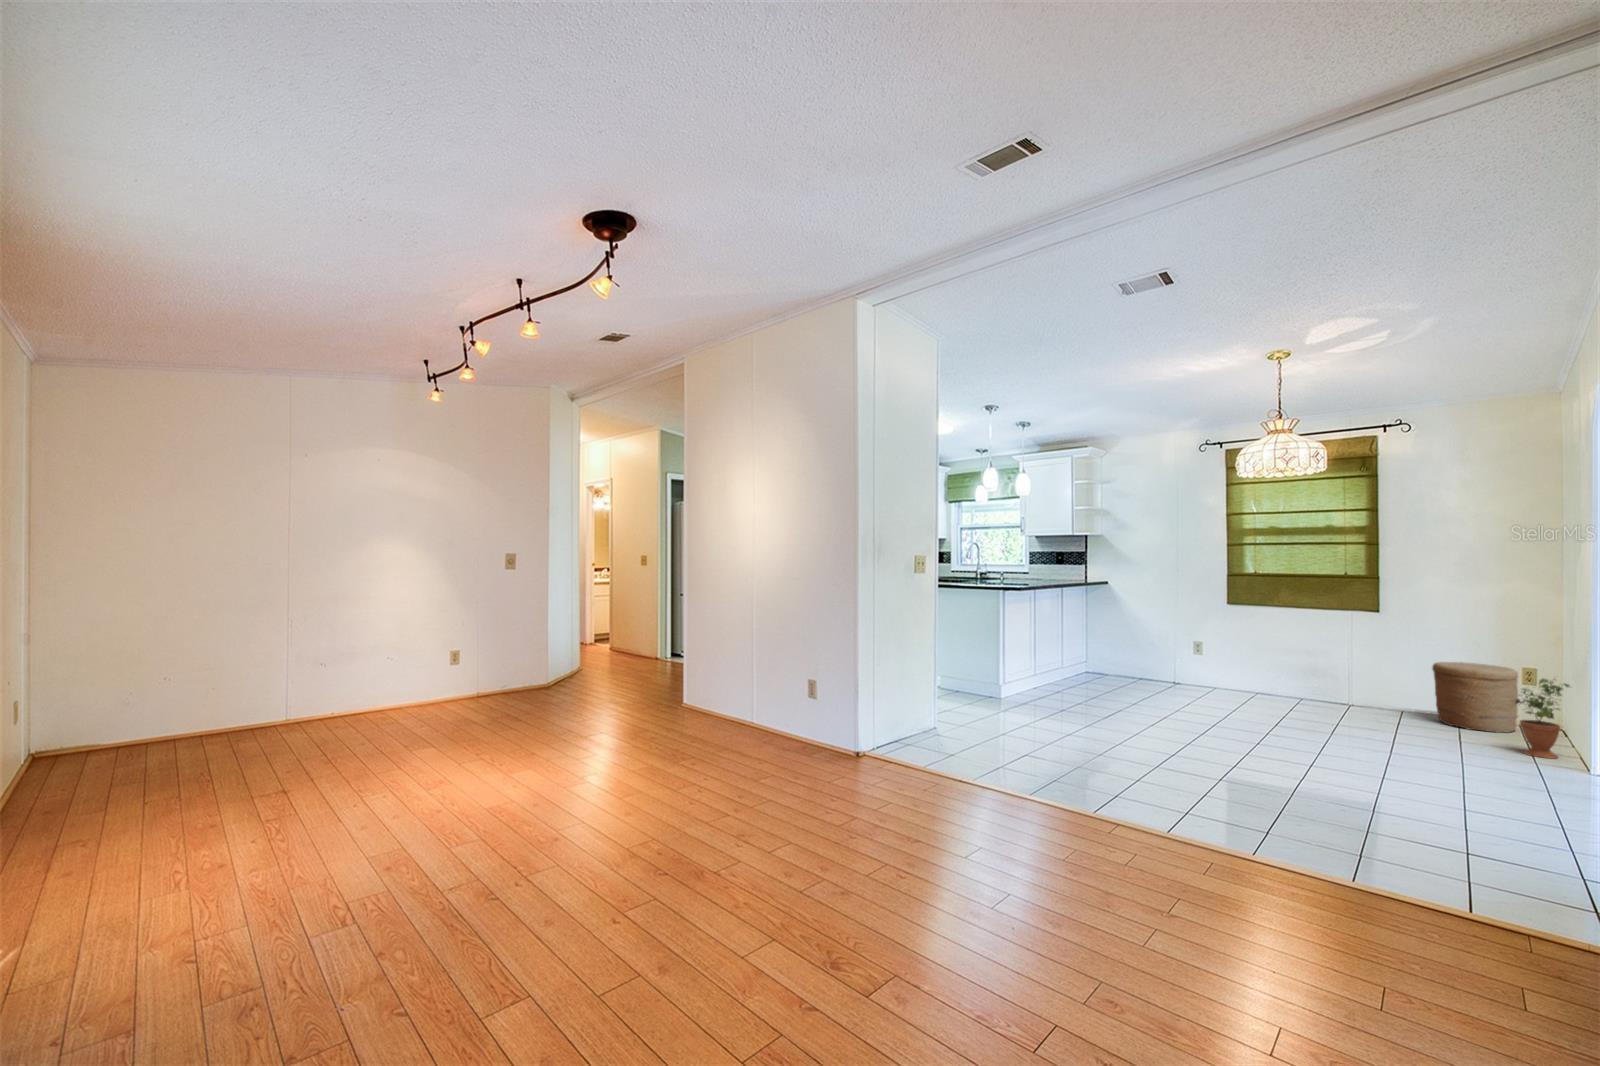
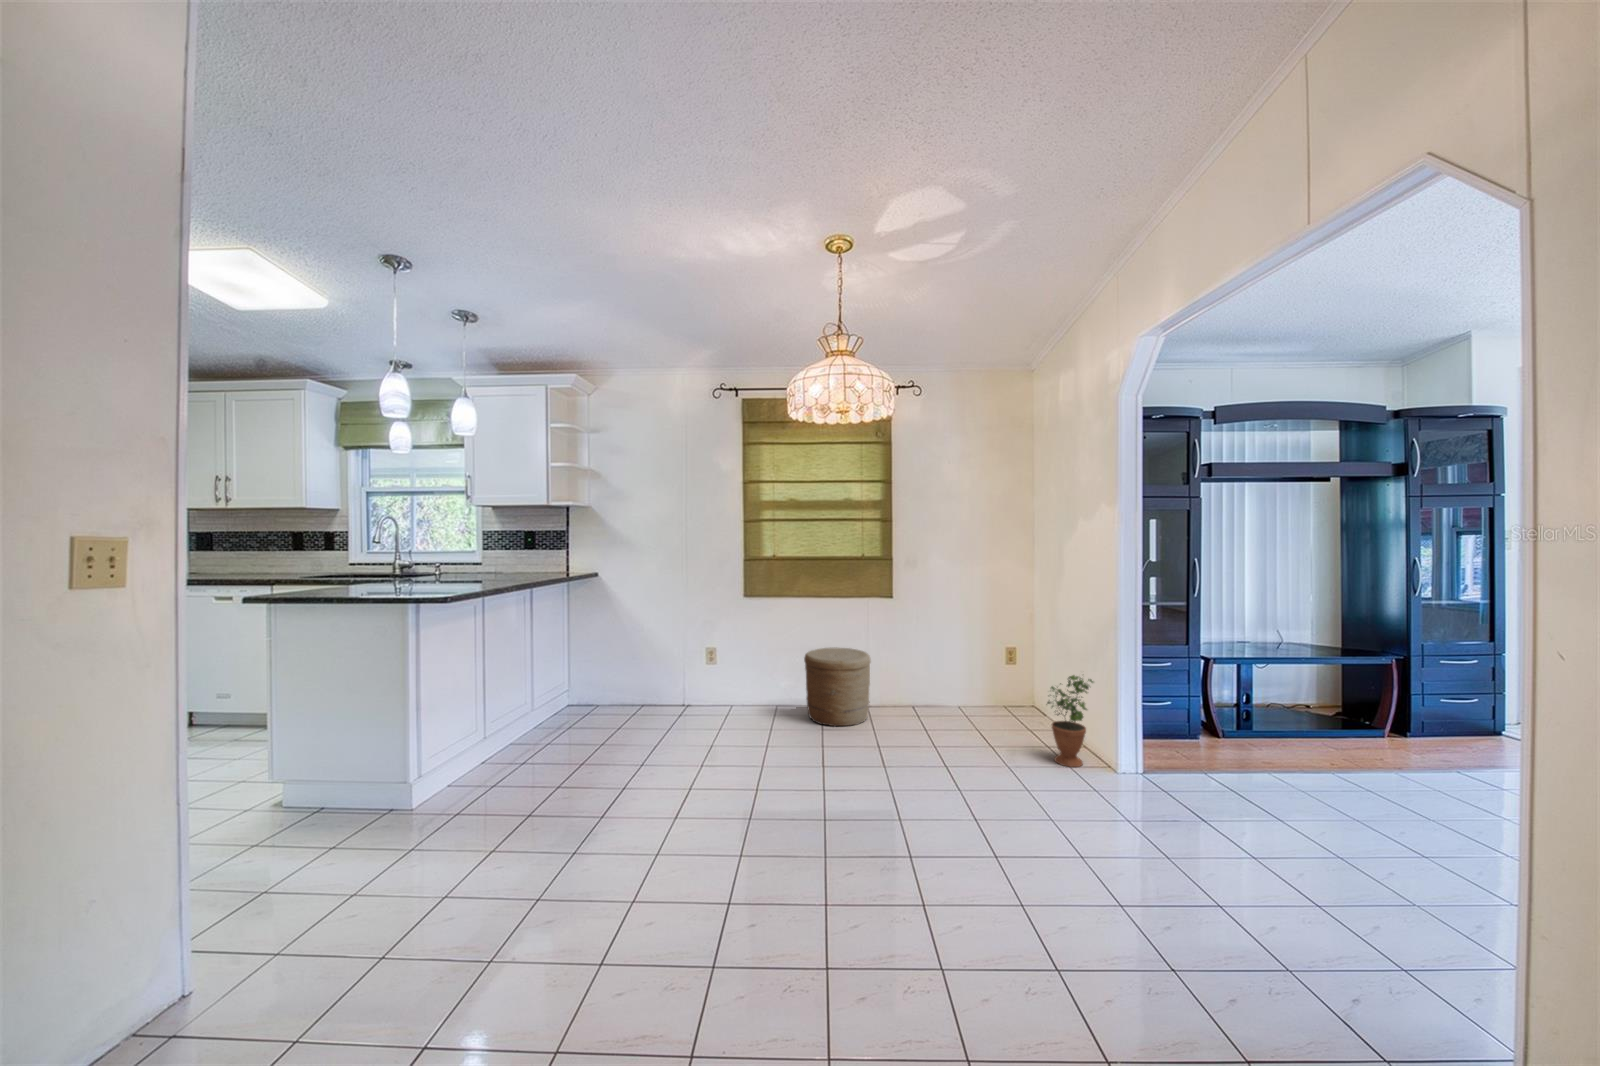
woven basket: present [1432,662,1518,733] -> present [804,648,871,726]

